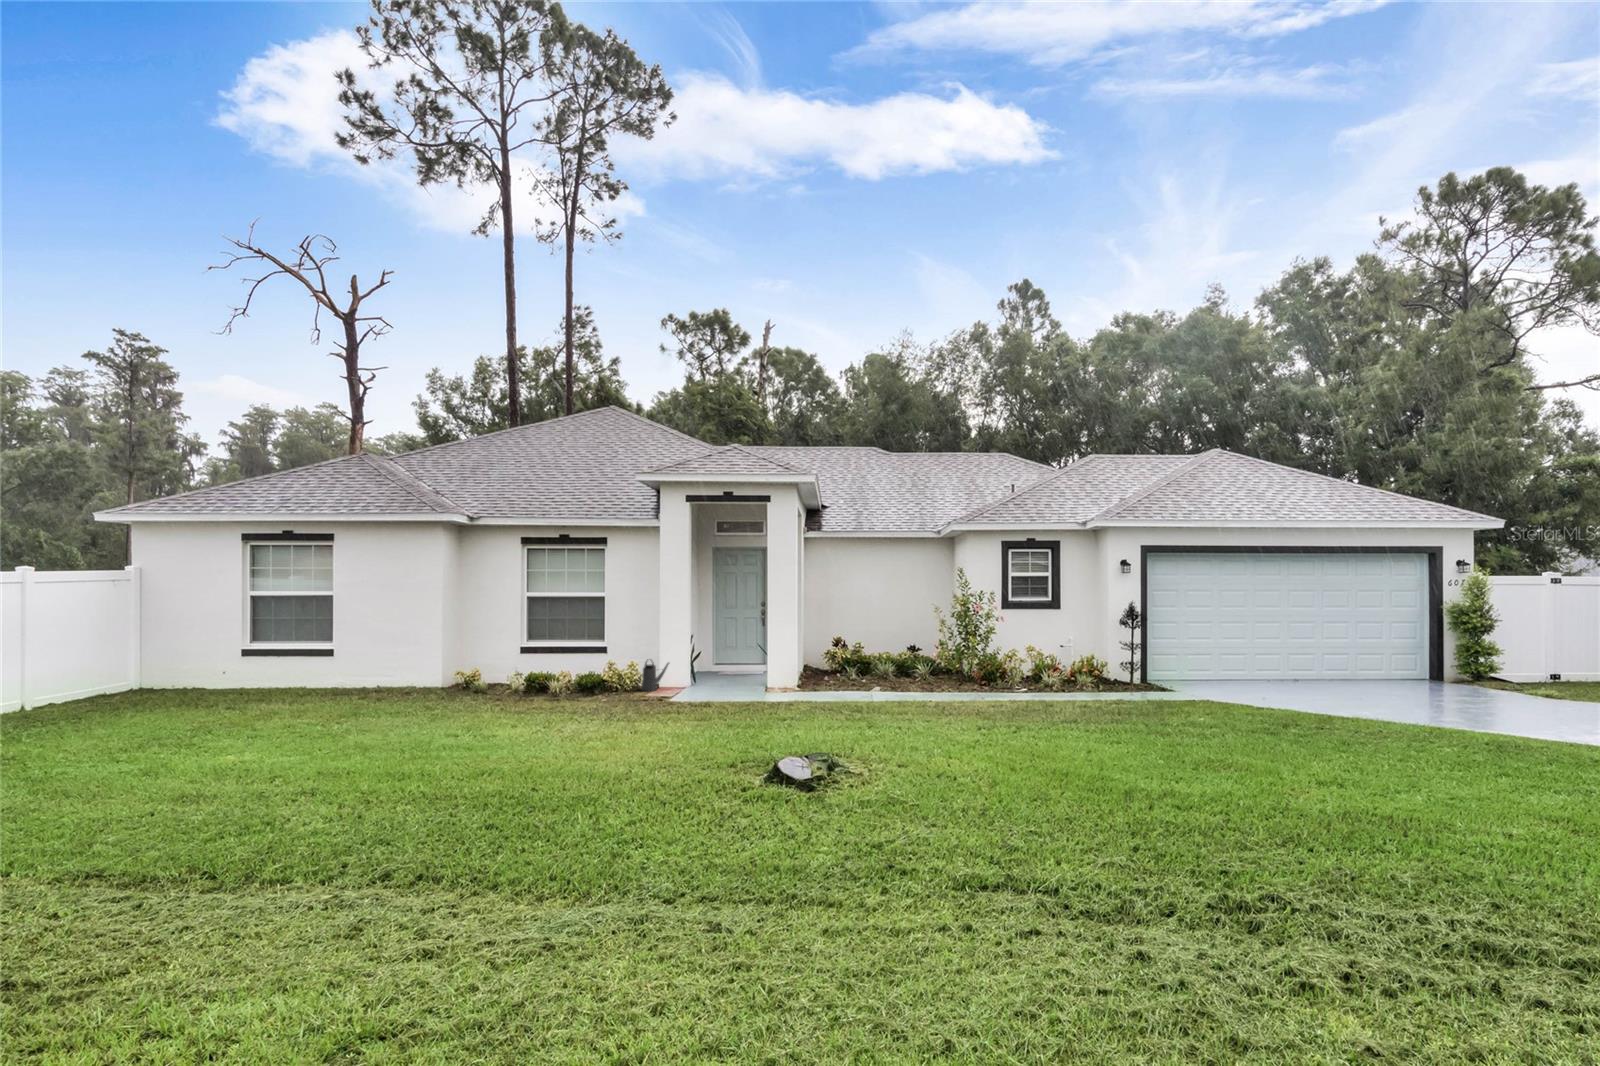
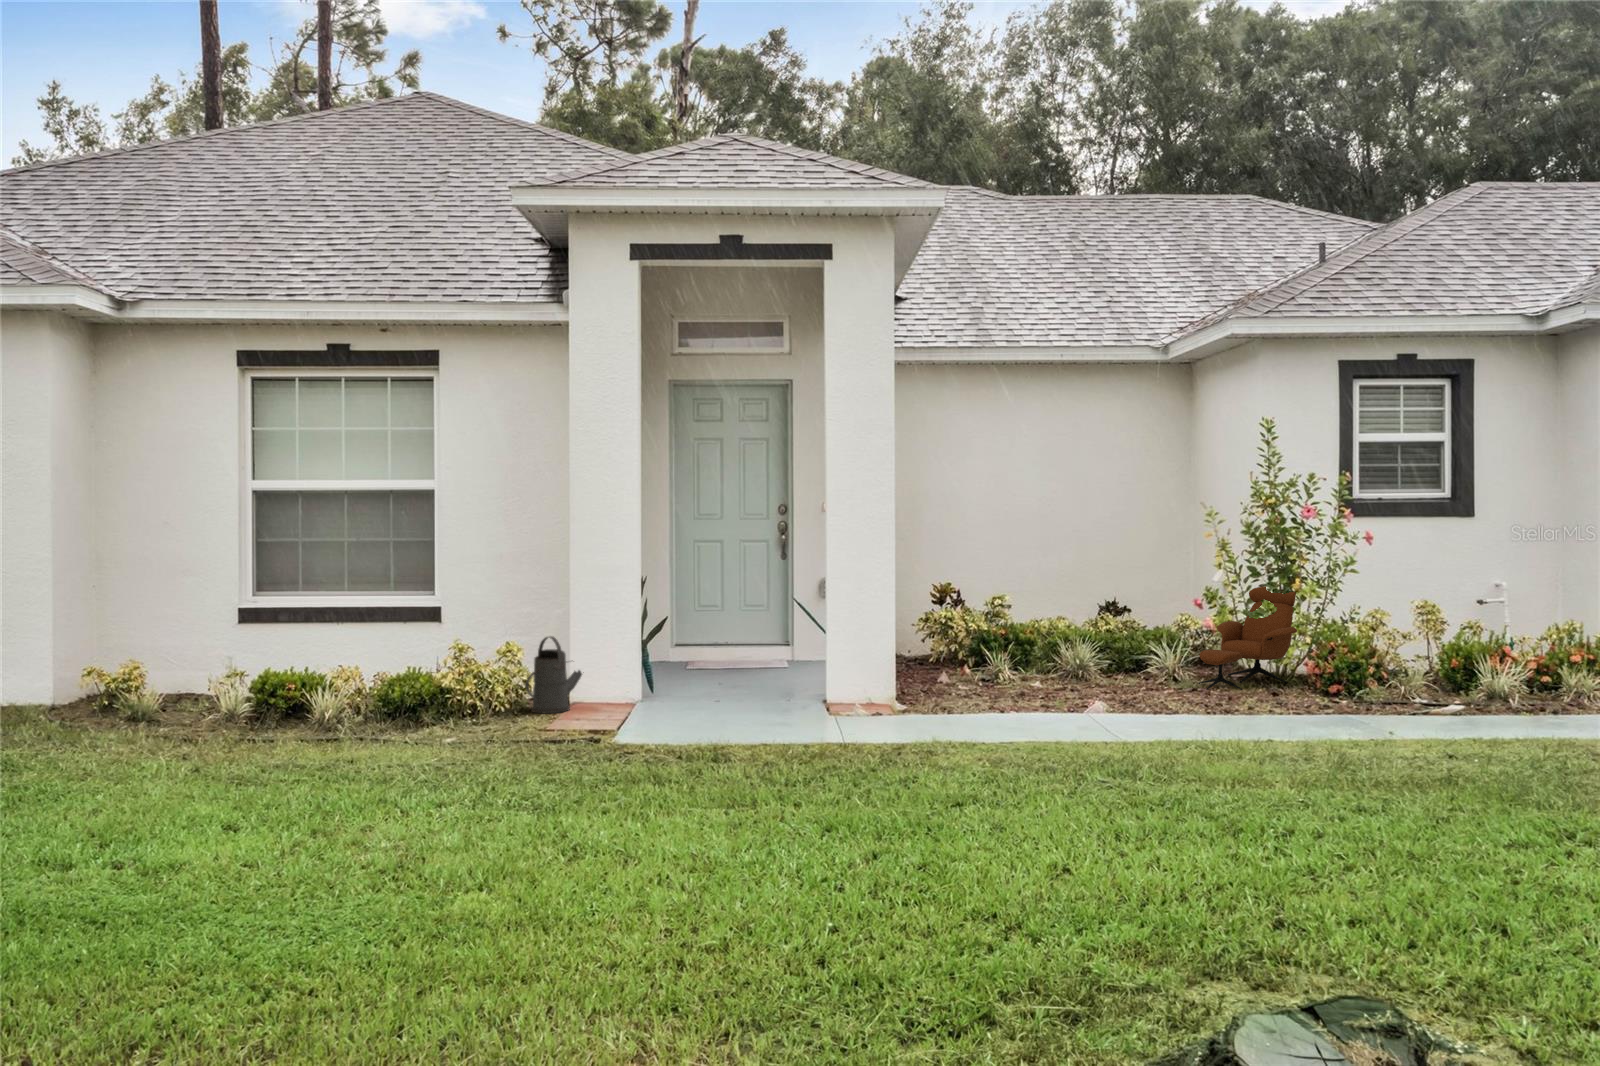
lounge chair: none [931,640,975,686] -> present [1199,586,1297,690]

